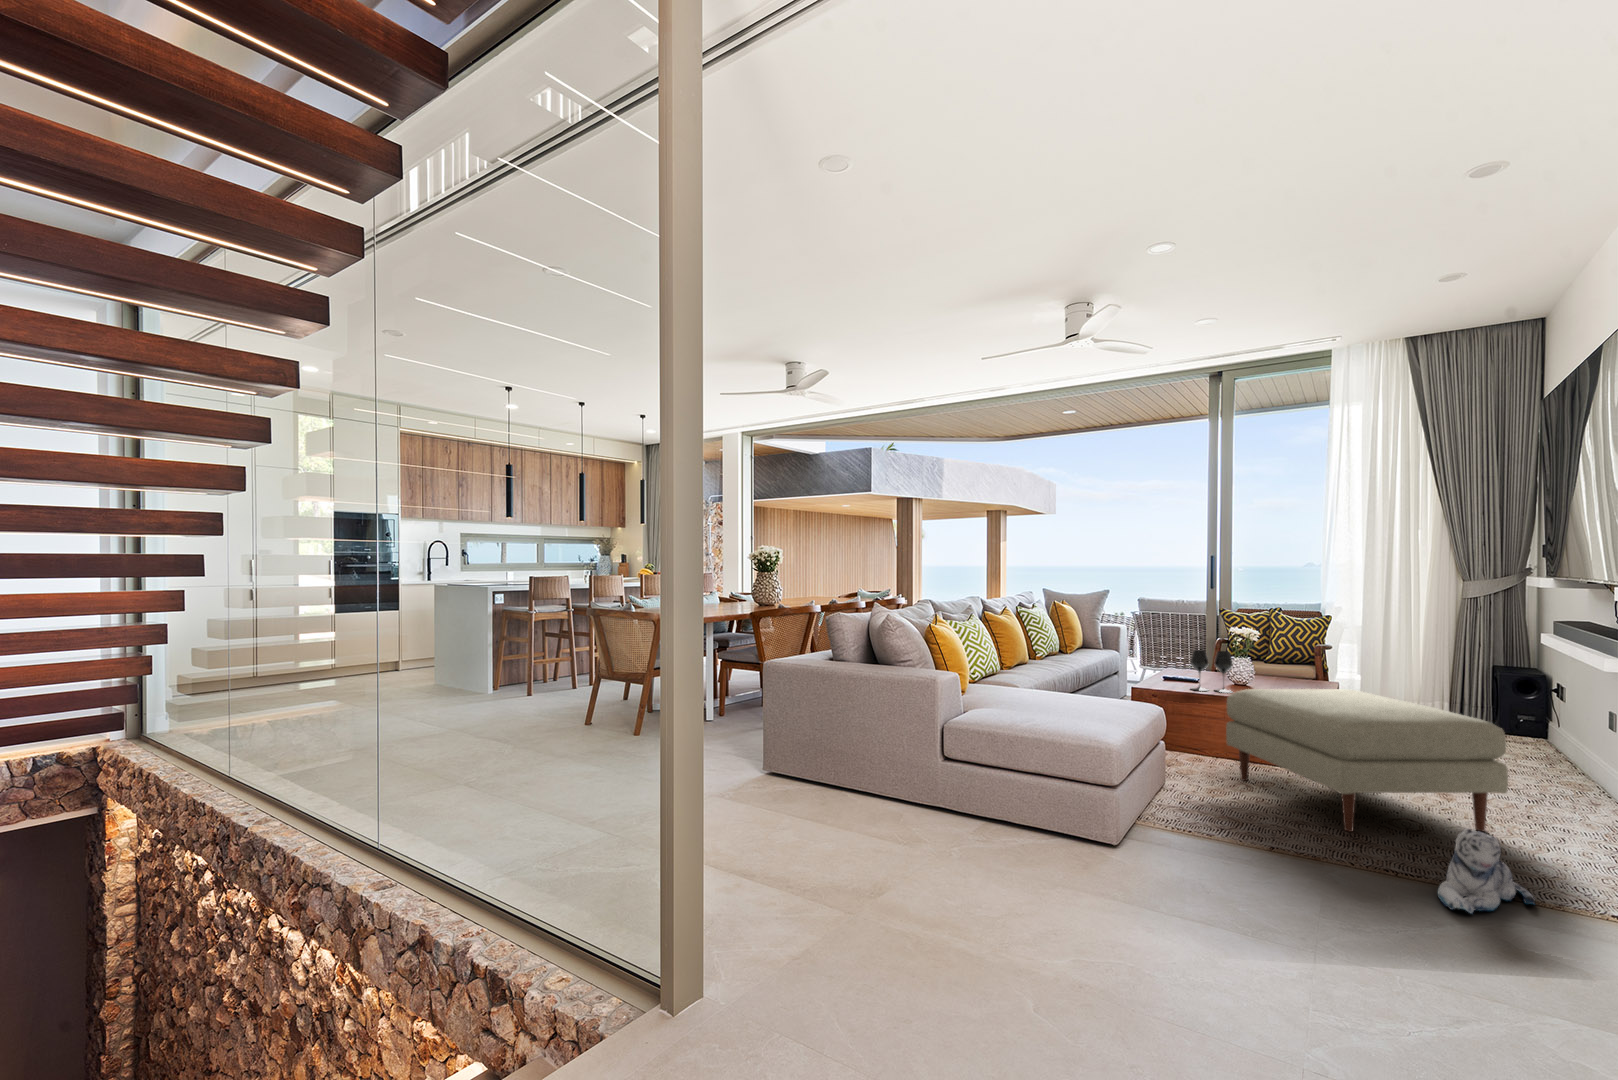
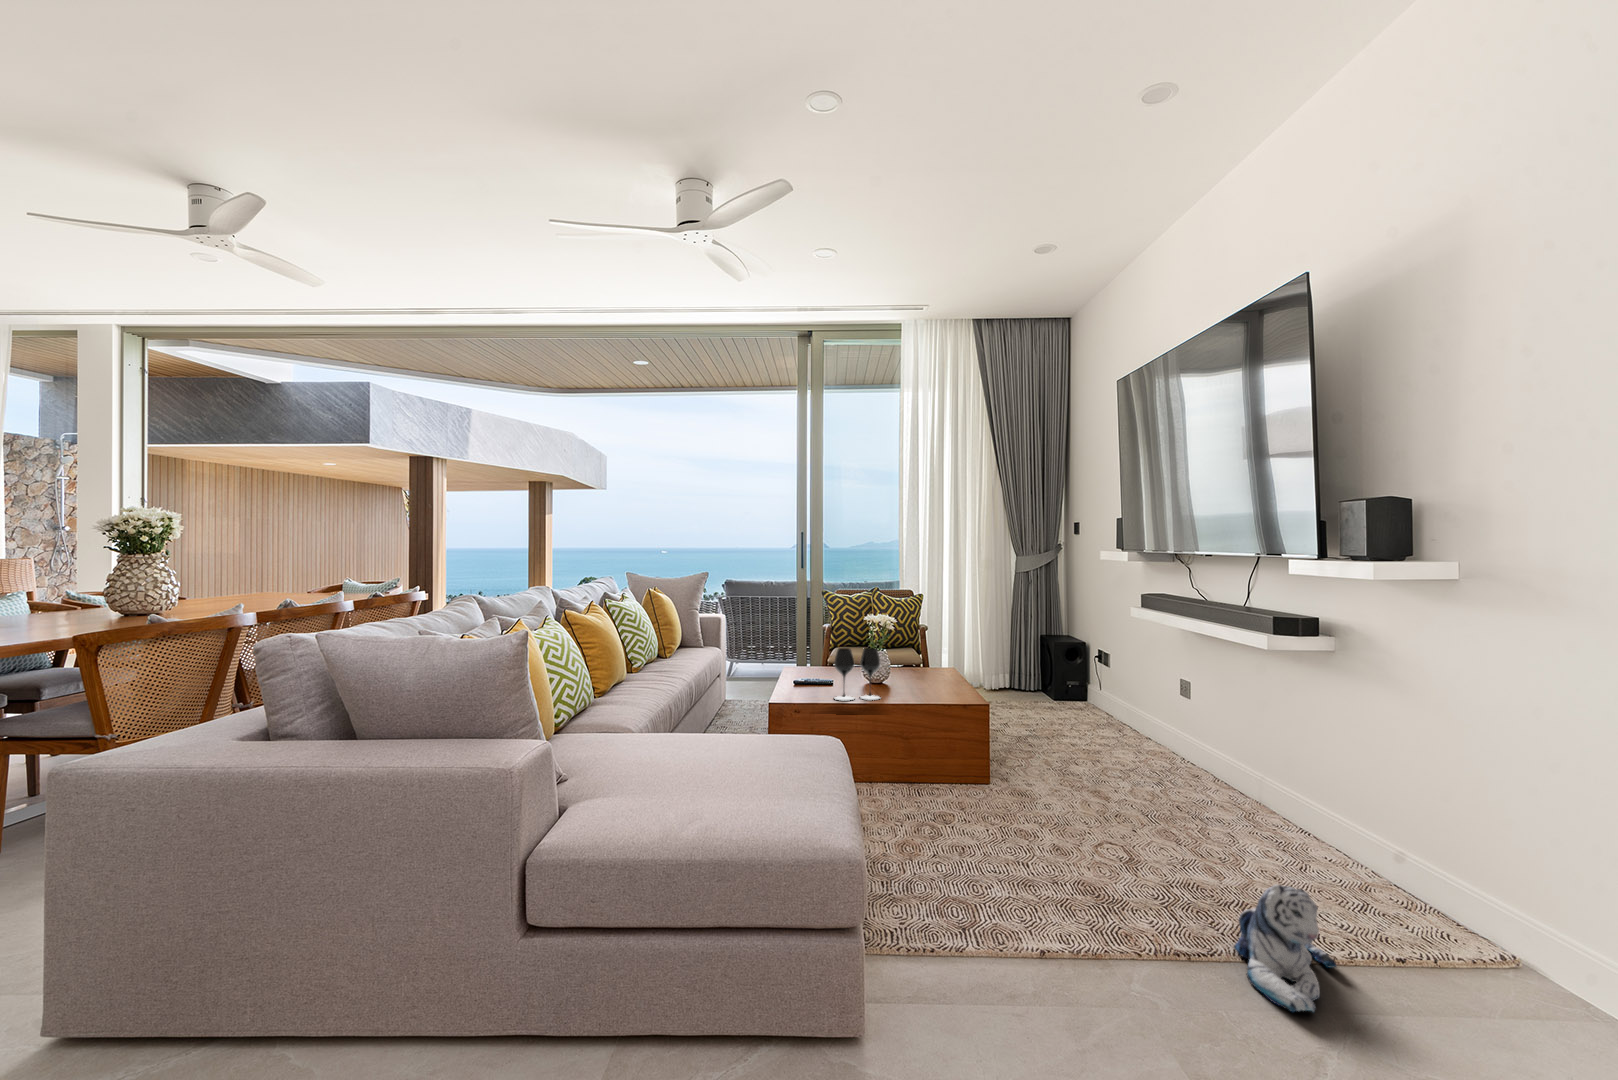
ottoman: present [1226,689,1508,832] -> none [896,686,1192,881]

